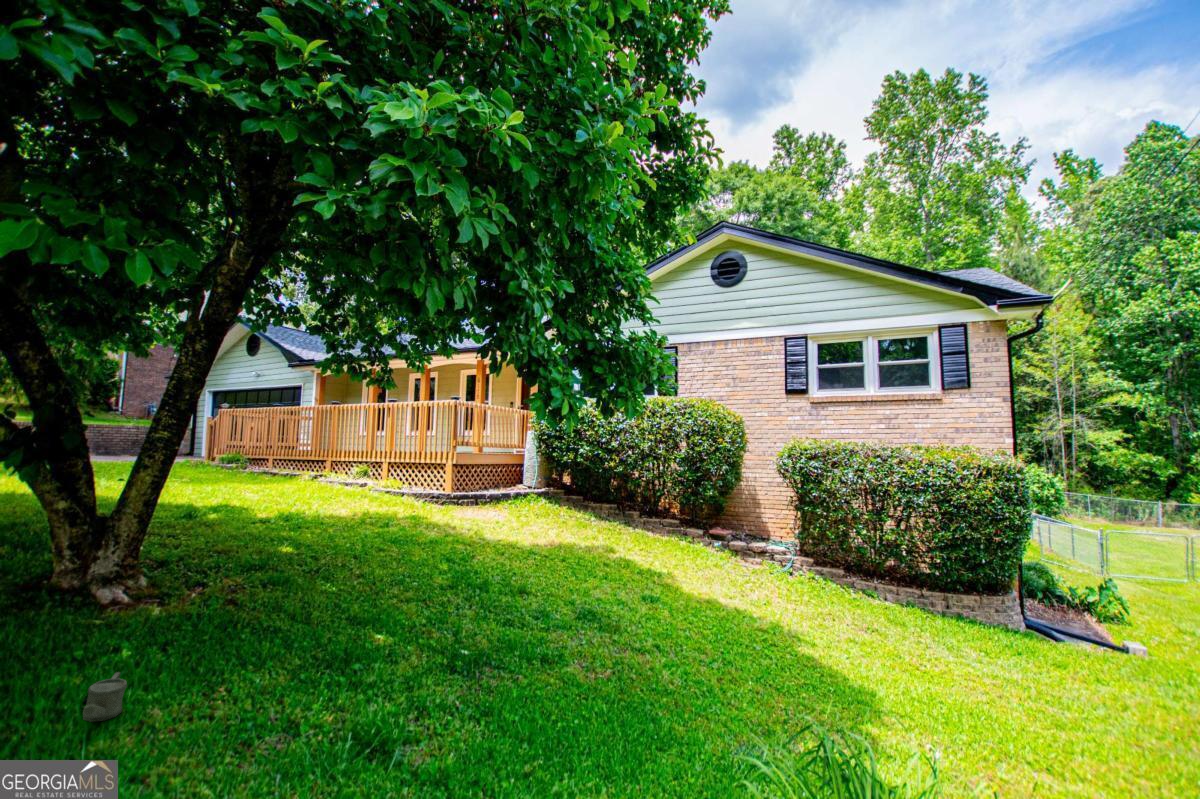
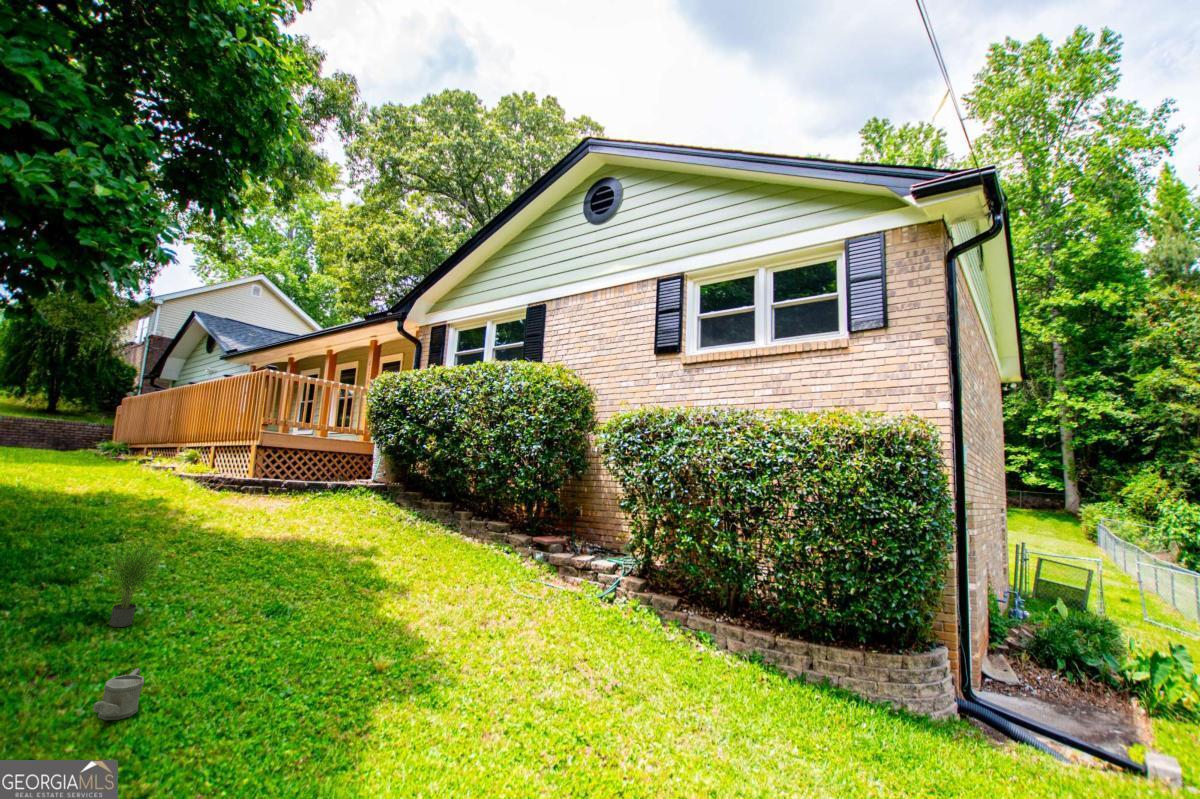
potted plant: none [58,545,133,635] -> present [103,538,164,627]

